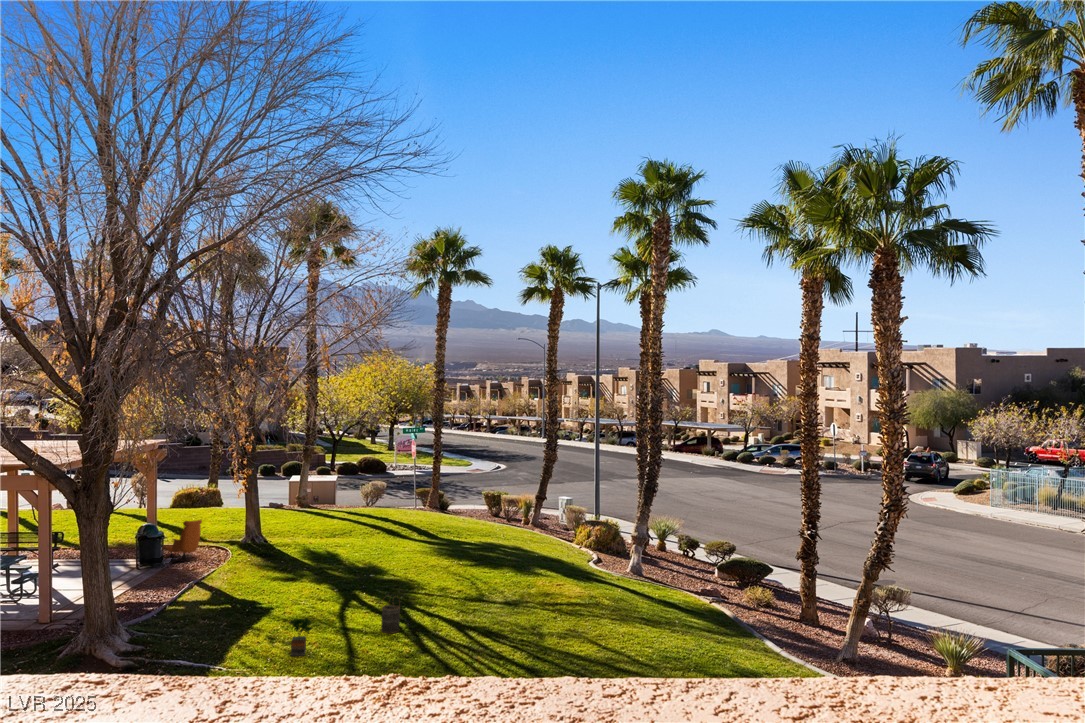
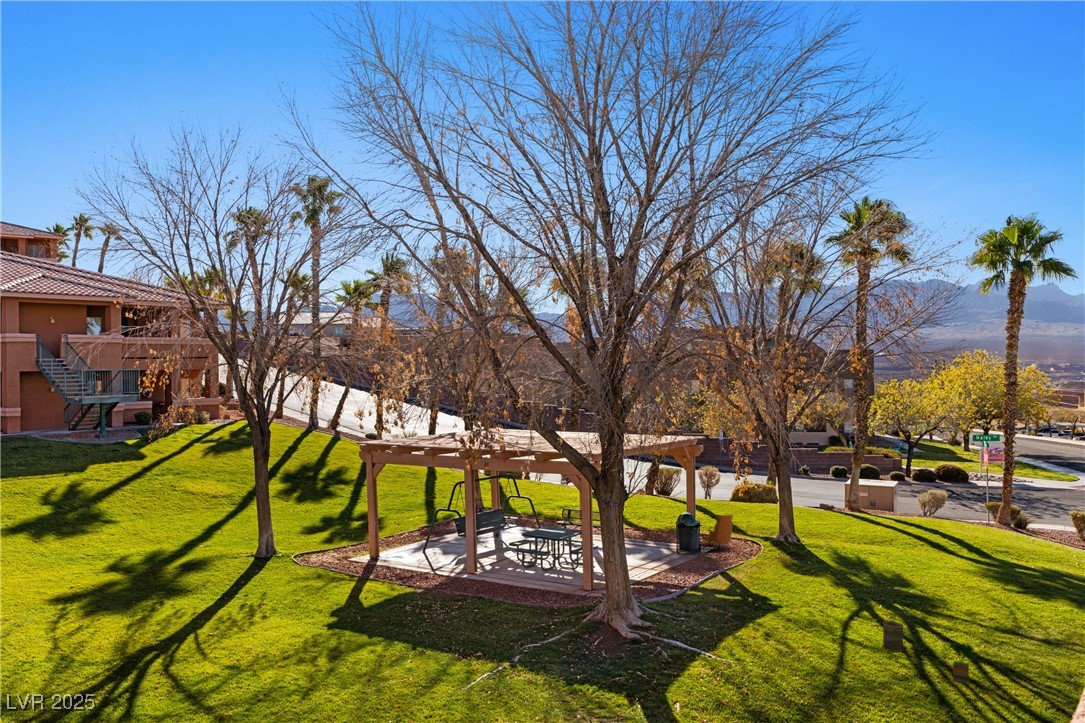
potted tree: present [289,618,311,656] -> present [949,643,976,684]

